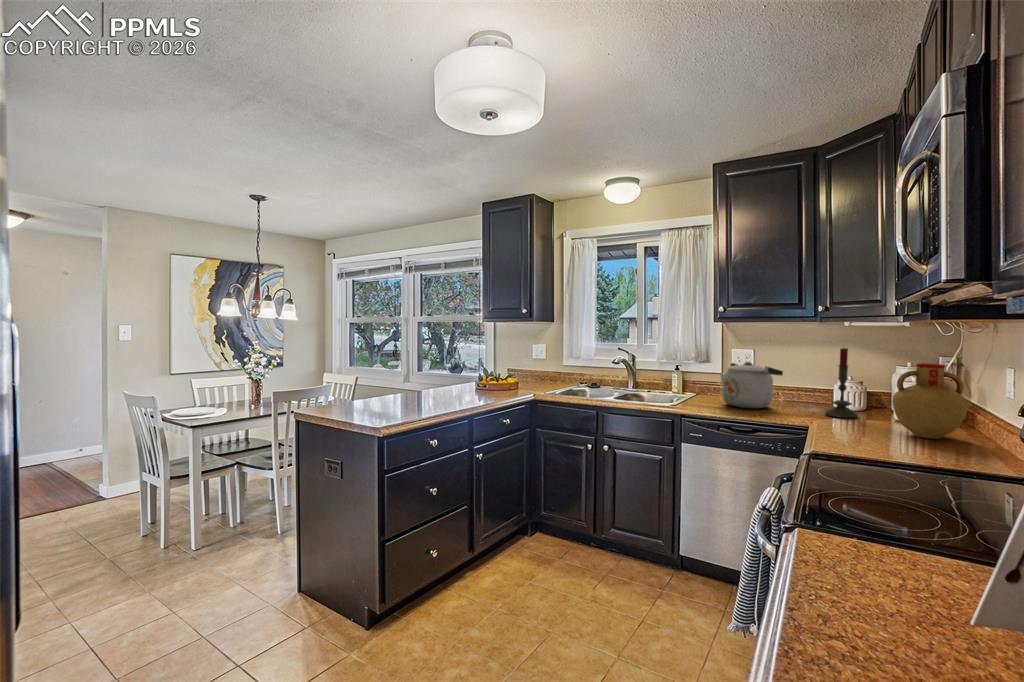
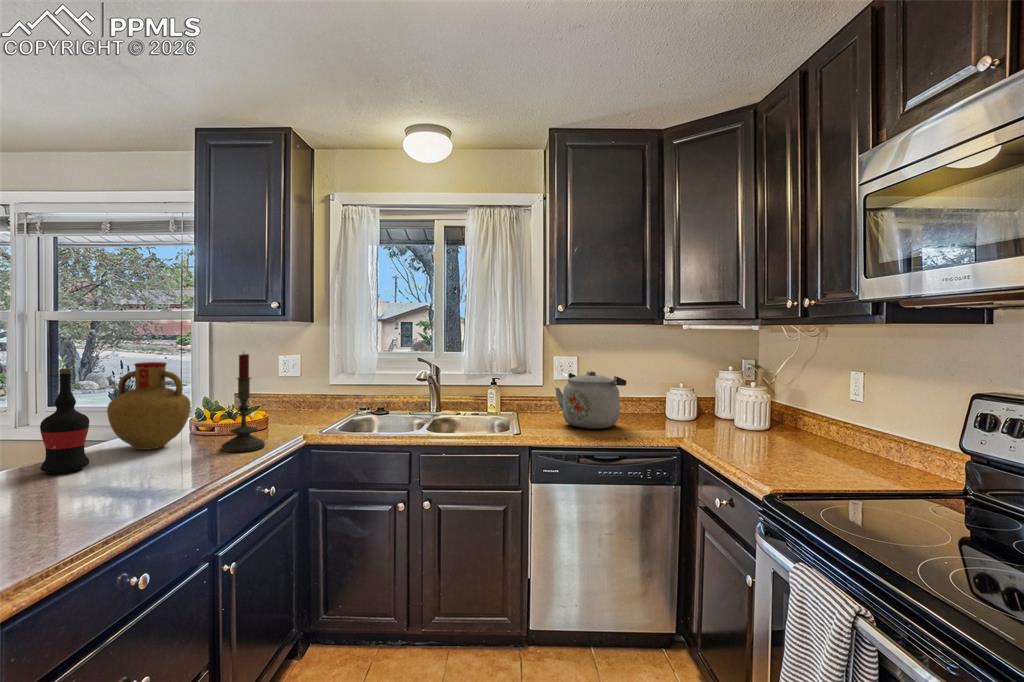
wine bottle: none [415,347,434,397] -> present [40,368,89,473]
candle: present [825,348,858,418] -> present [221,354,265,452]
vase: present [893,363,968,439] -> present [107,362,191,450]

